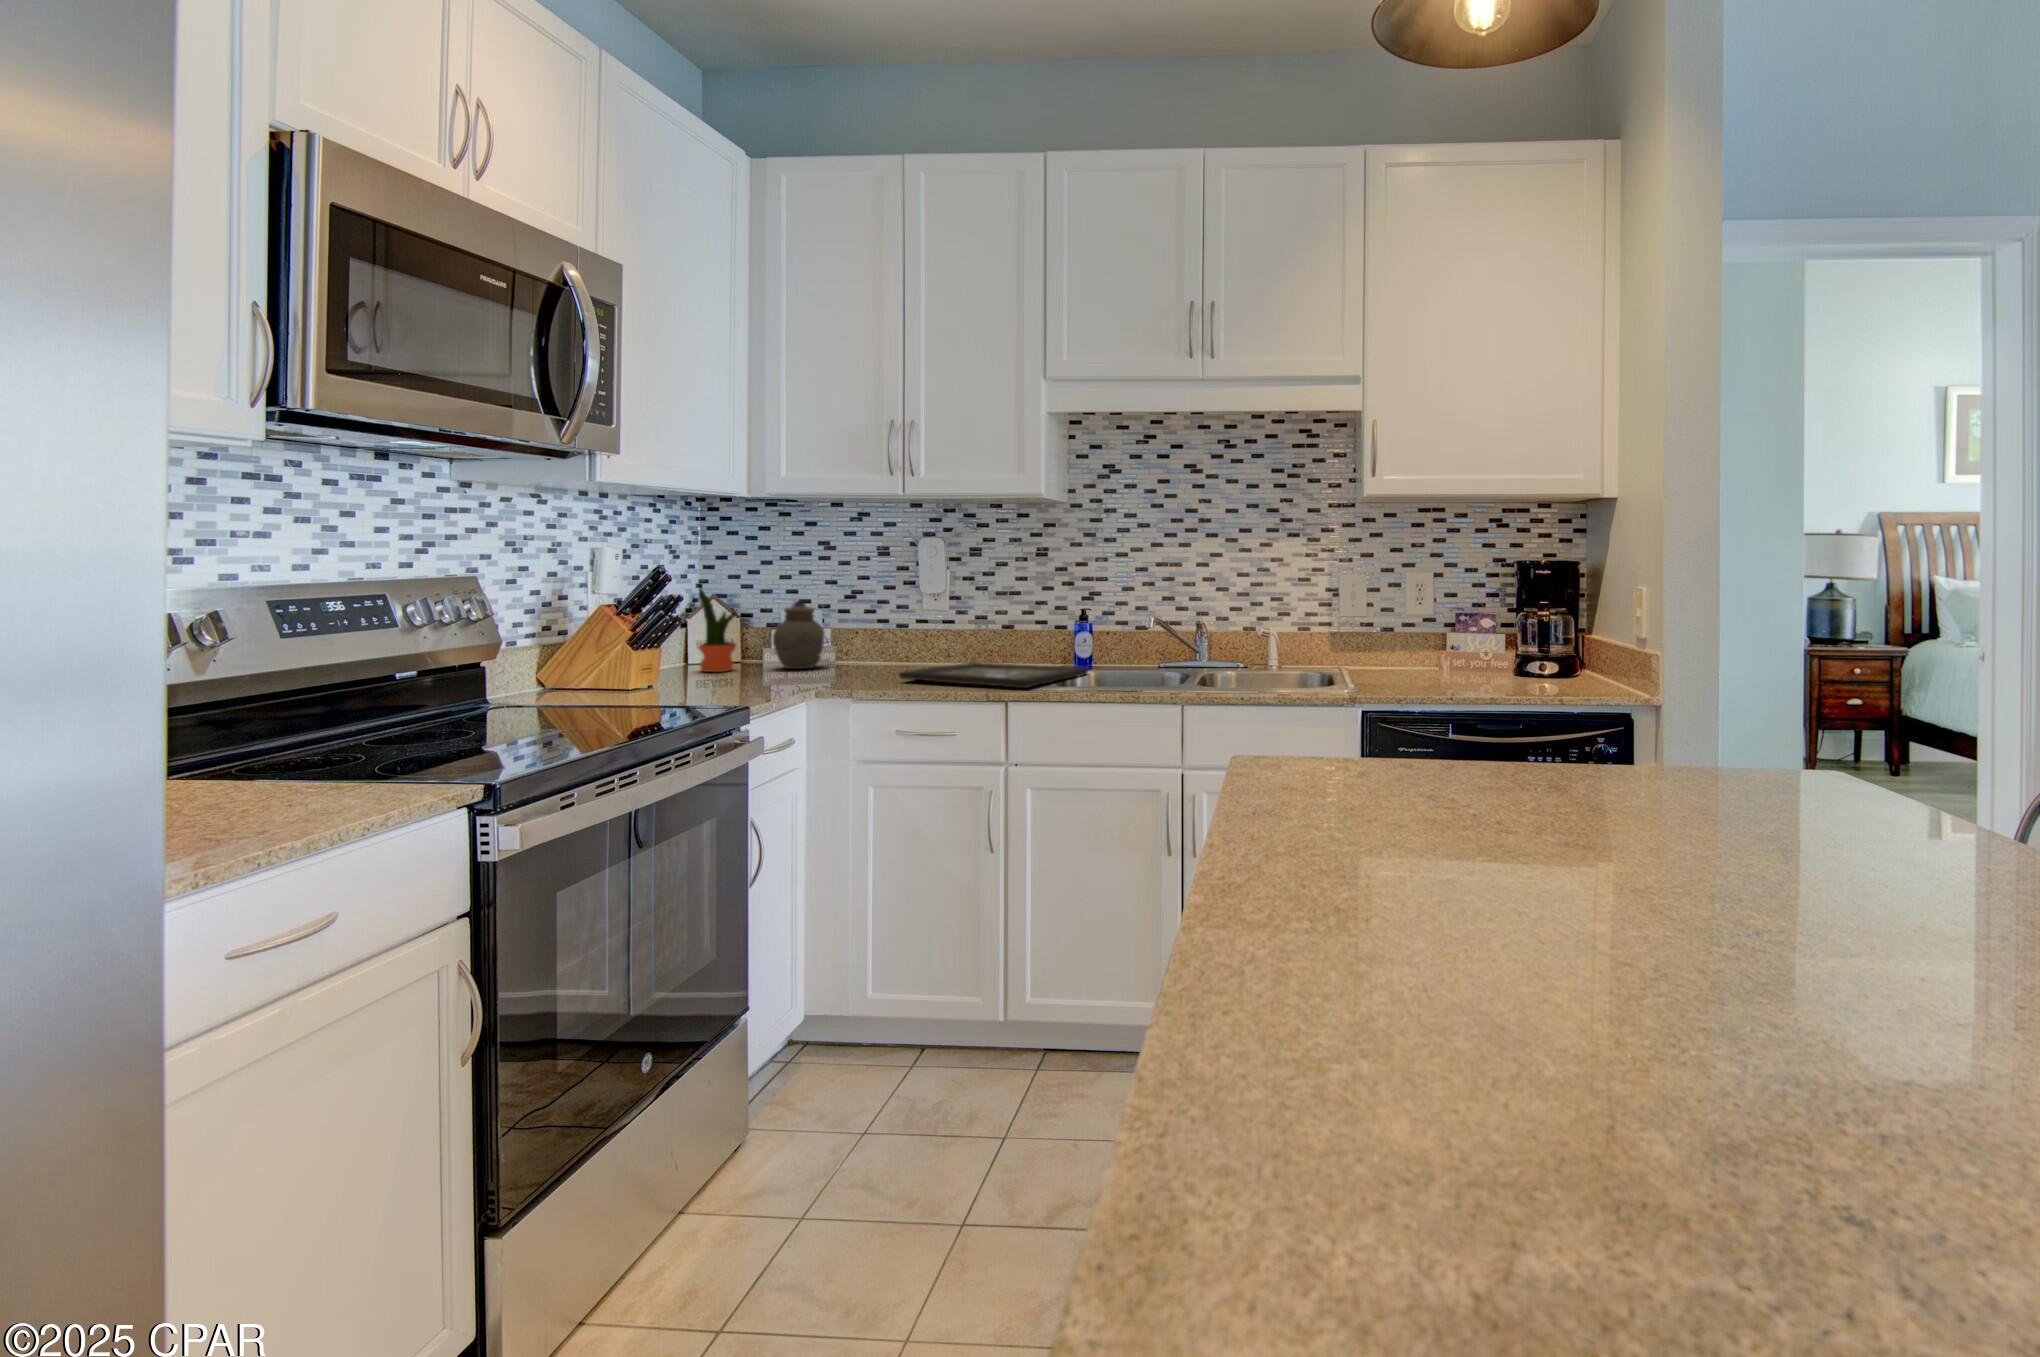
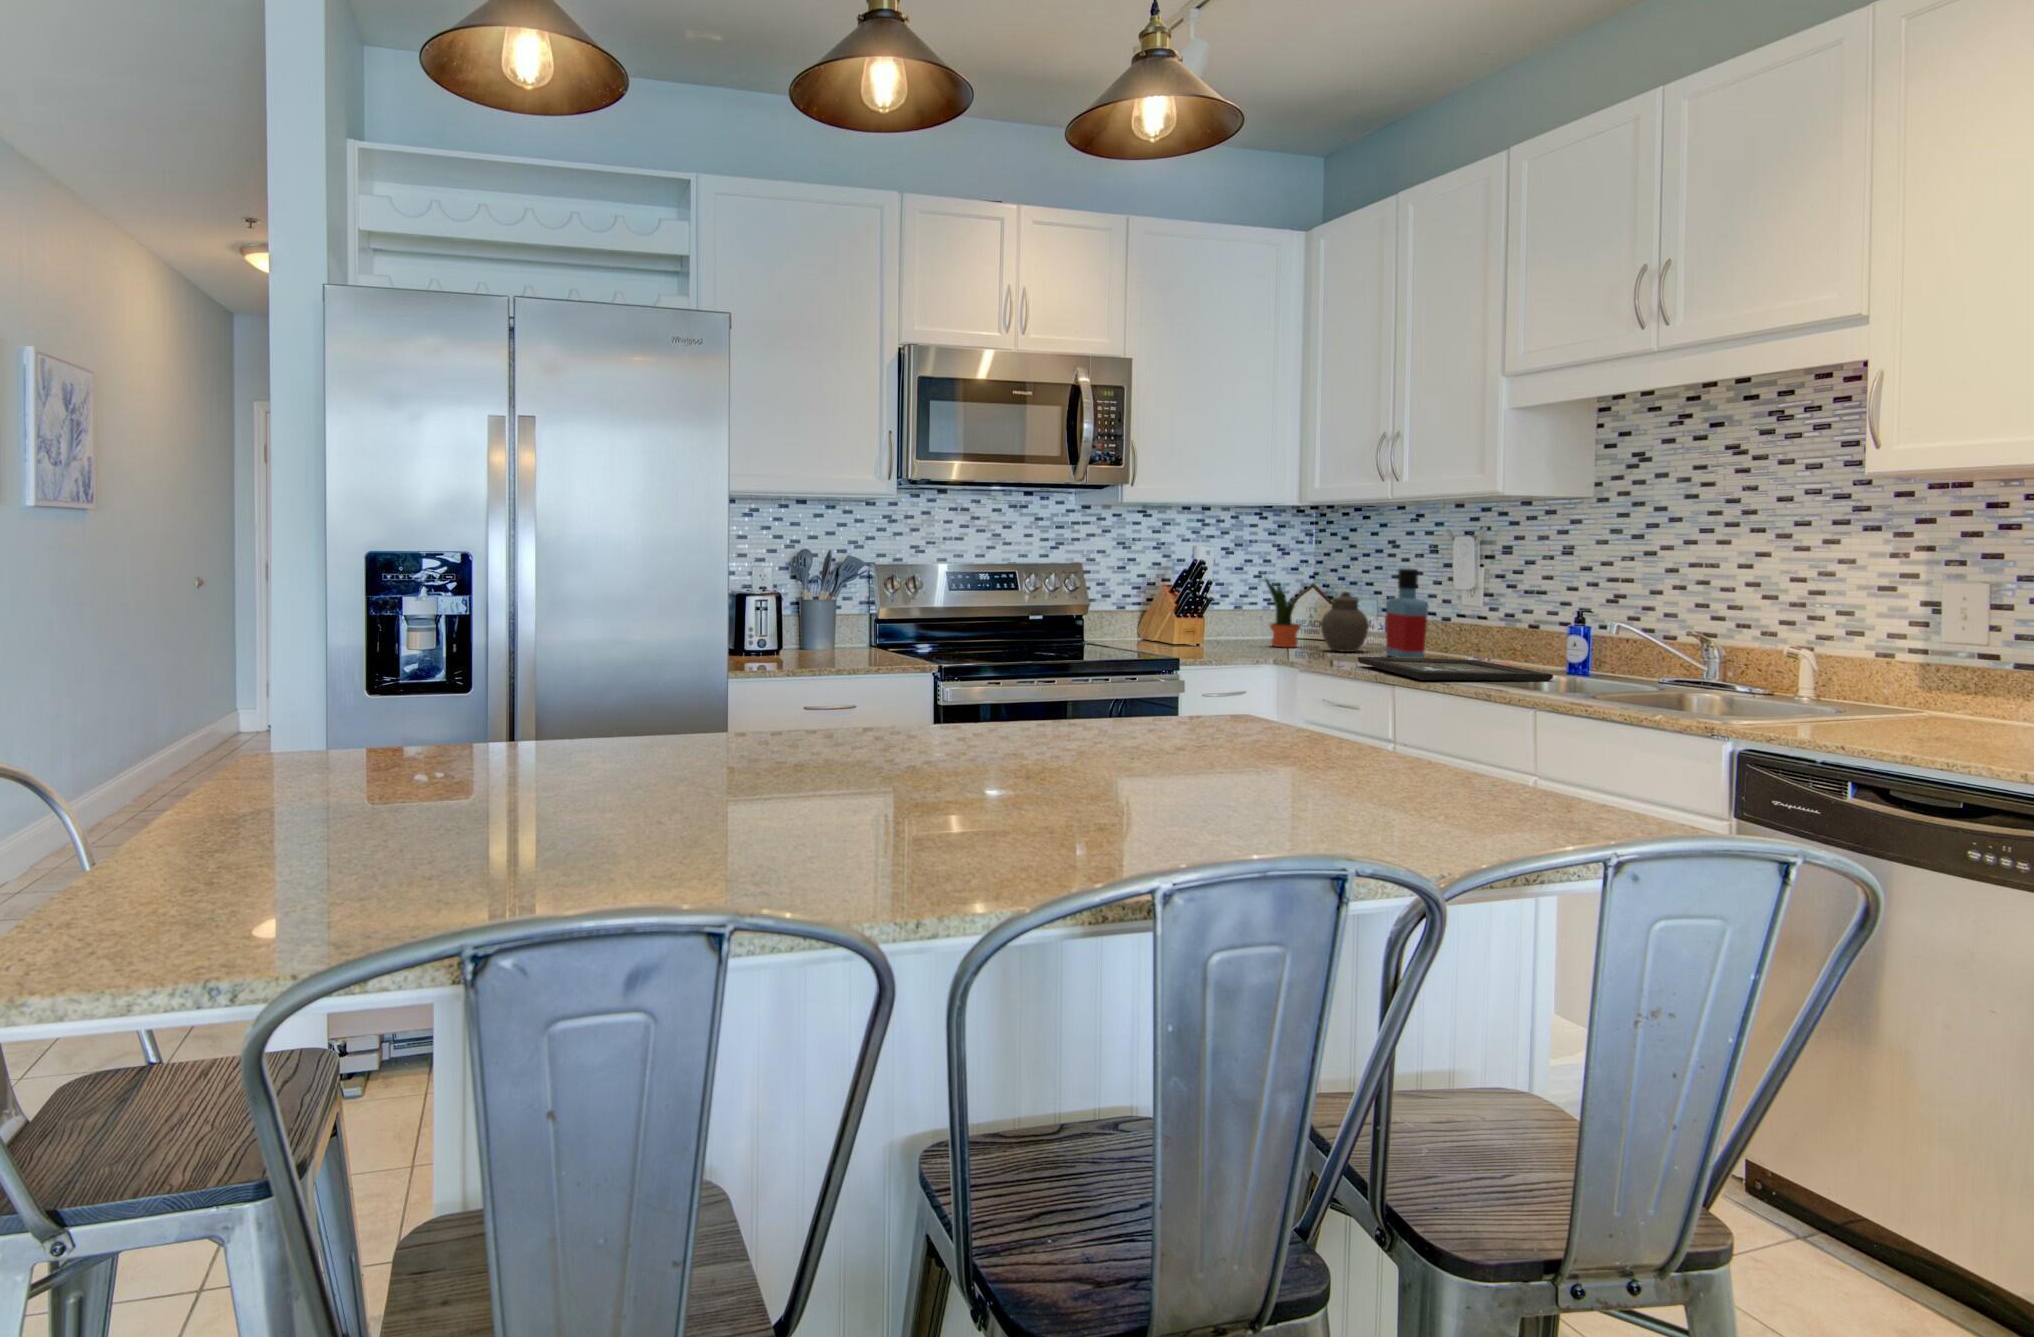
bottle: none [856,573,912,669] -> present [1386,569,1428,658]

